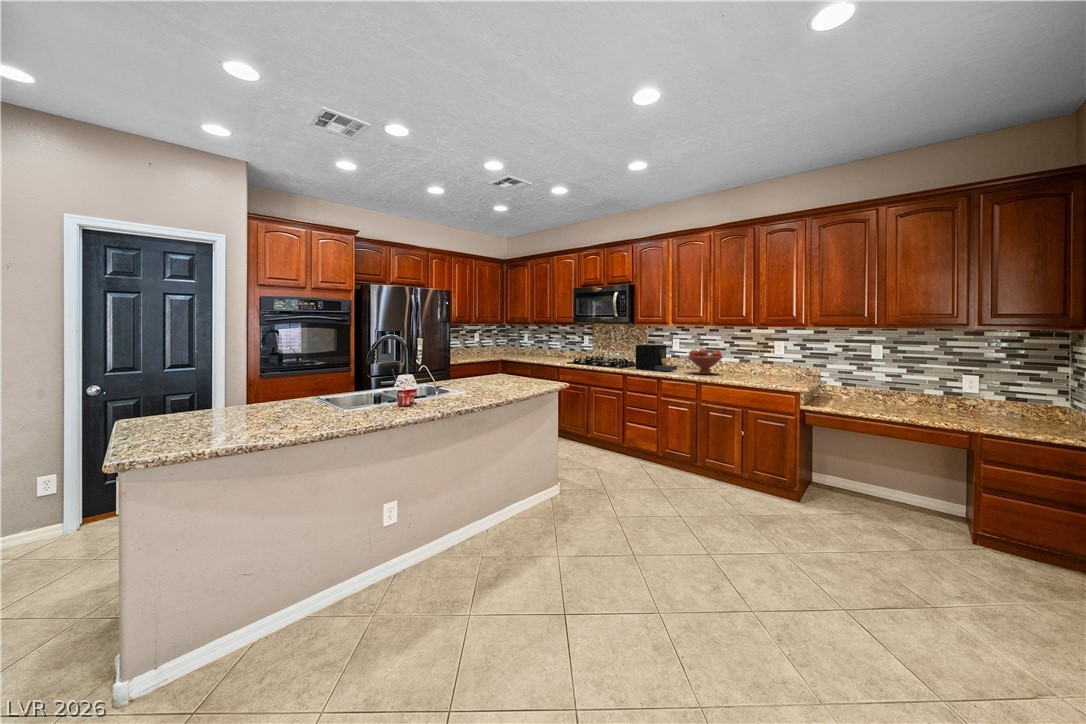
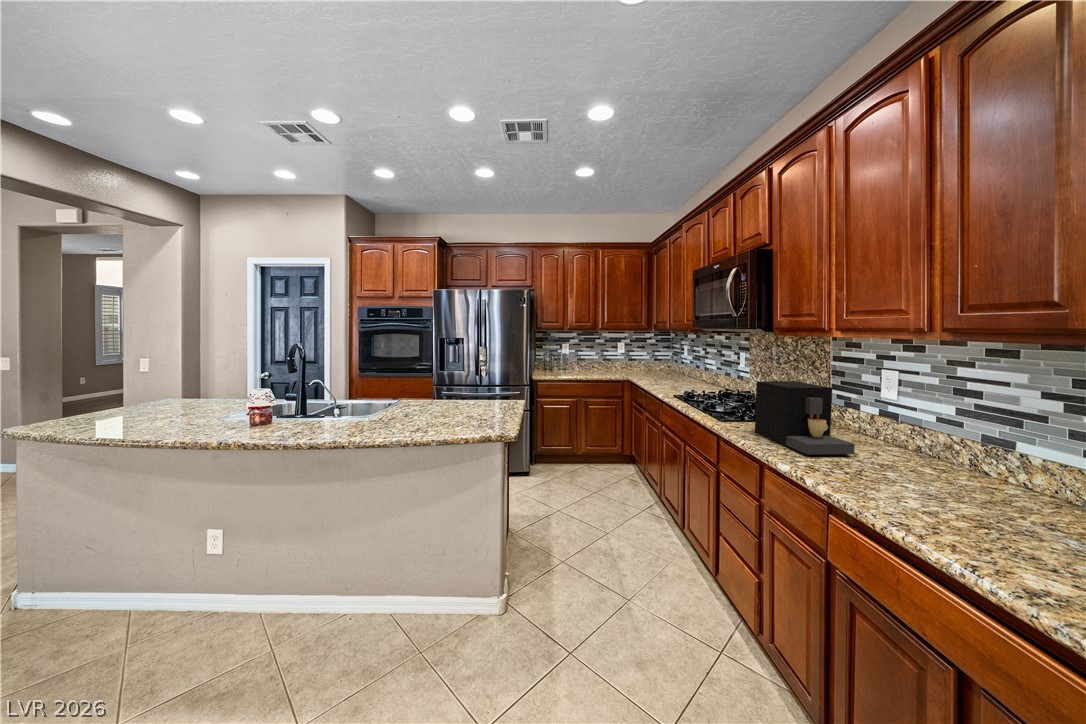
fruit bowl: present [688,349,723,374] -> none [865,411,1006,496]

